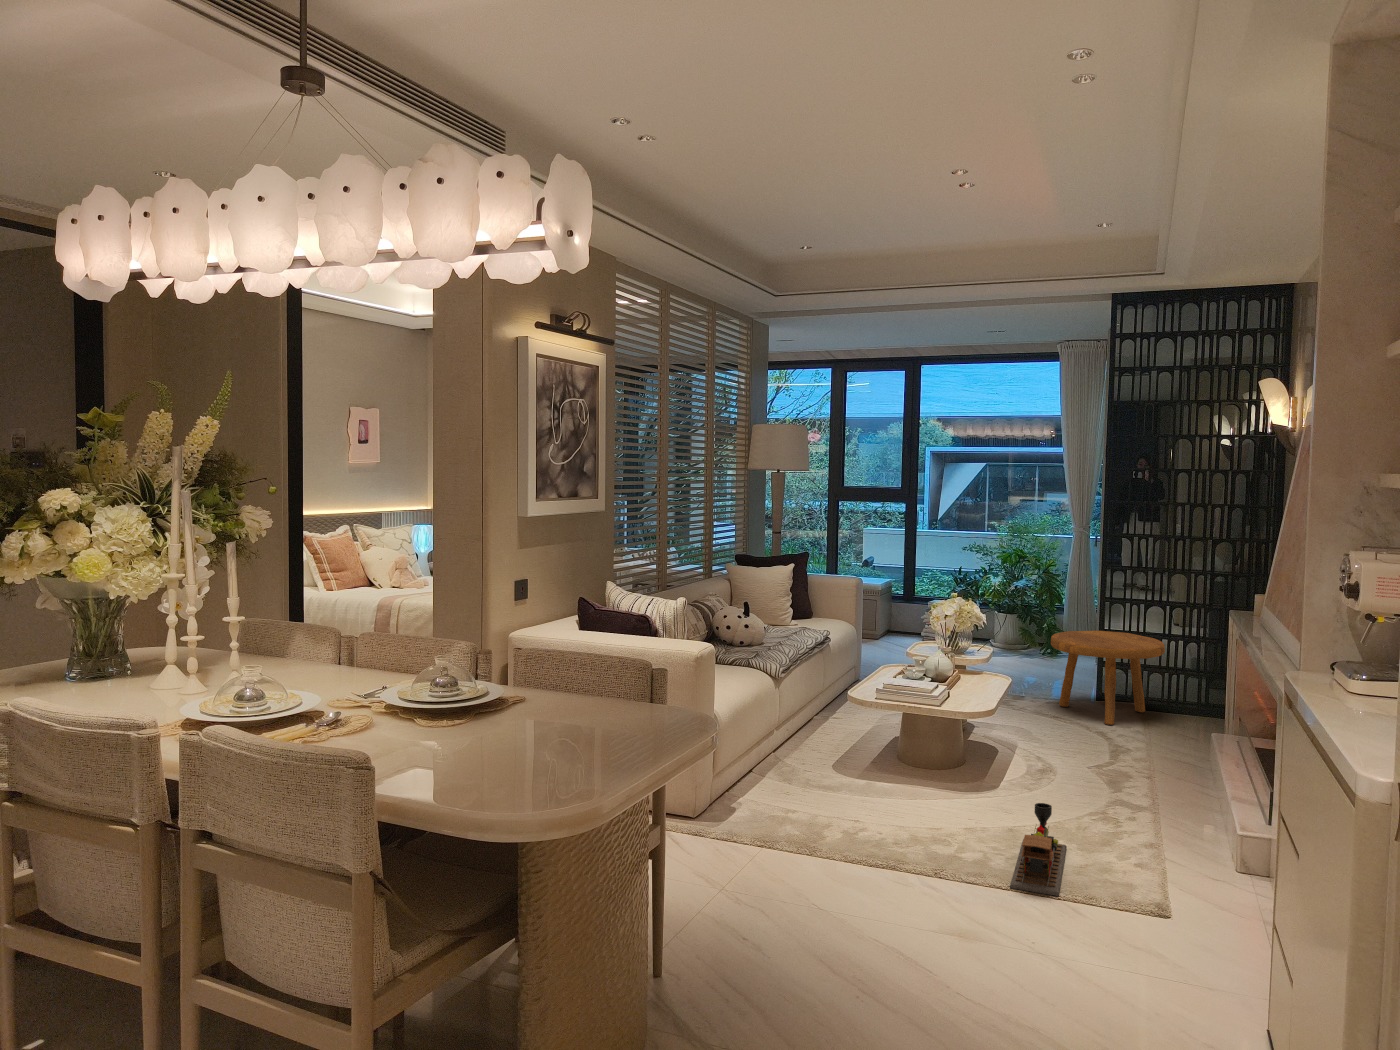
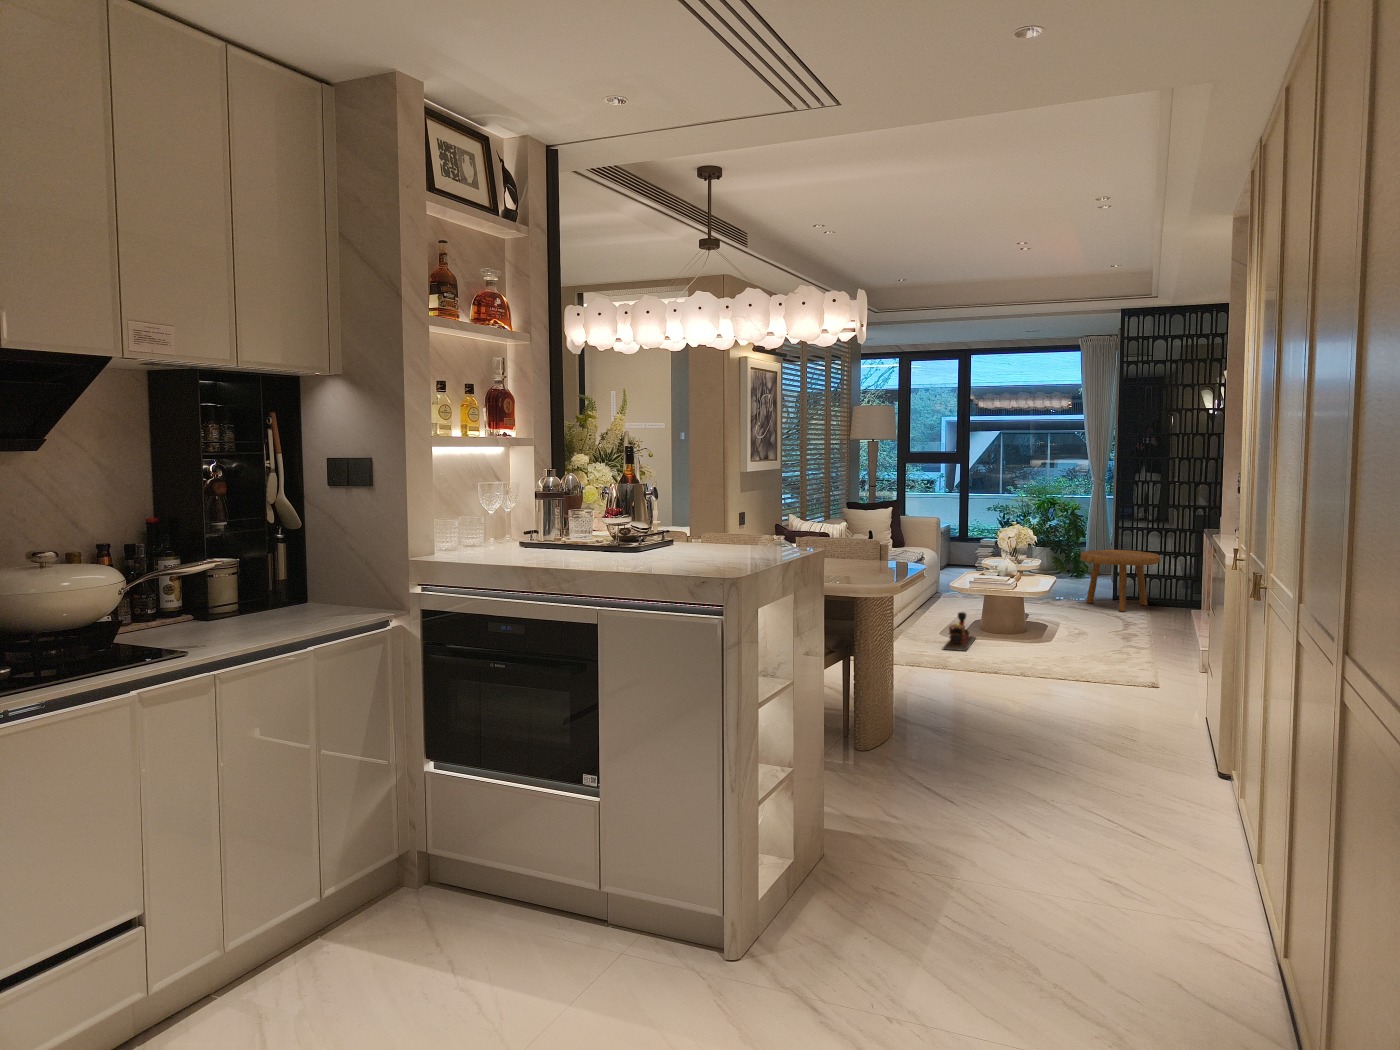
toy train: present [1010,803,1067,896] -> present [943,612,976,651]

